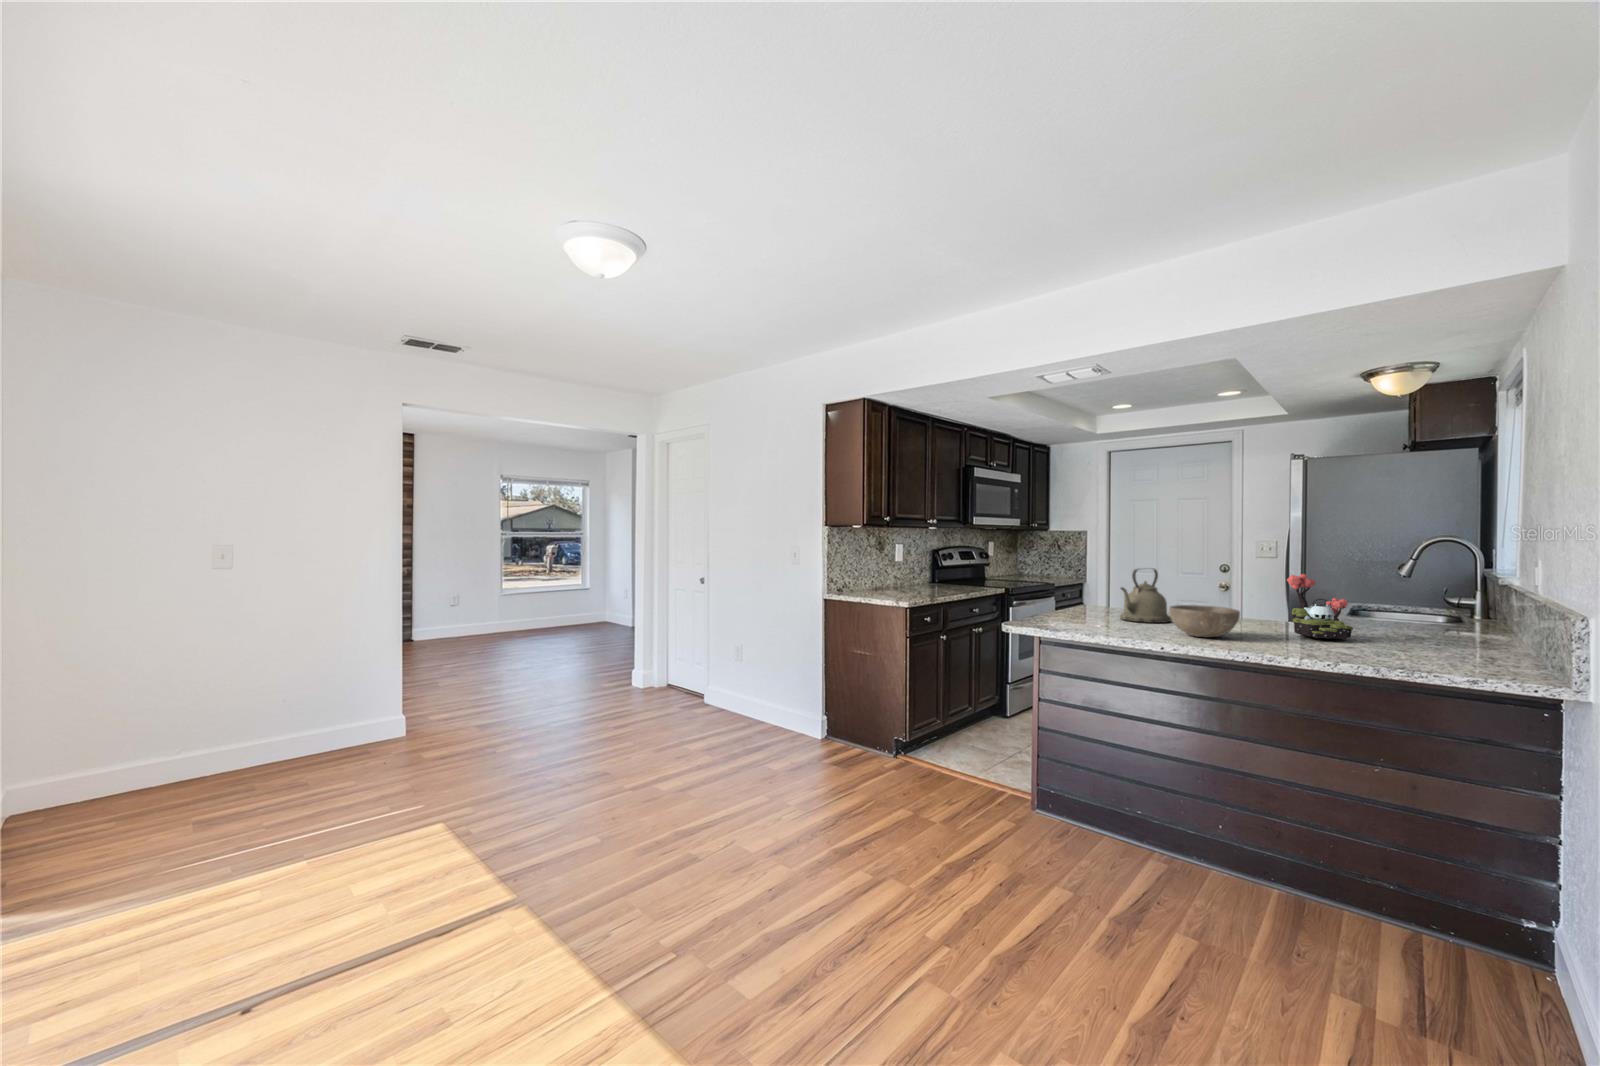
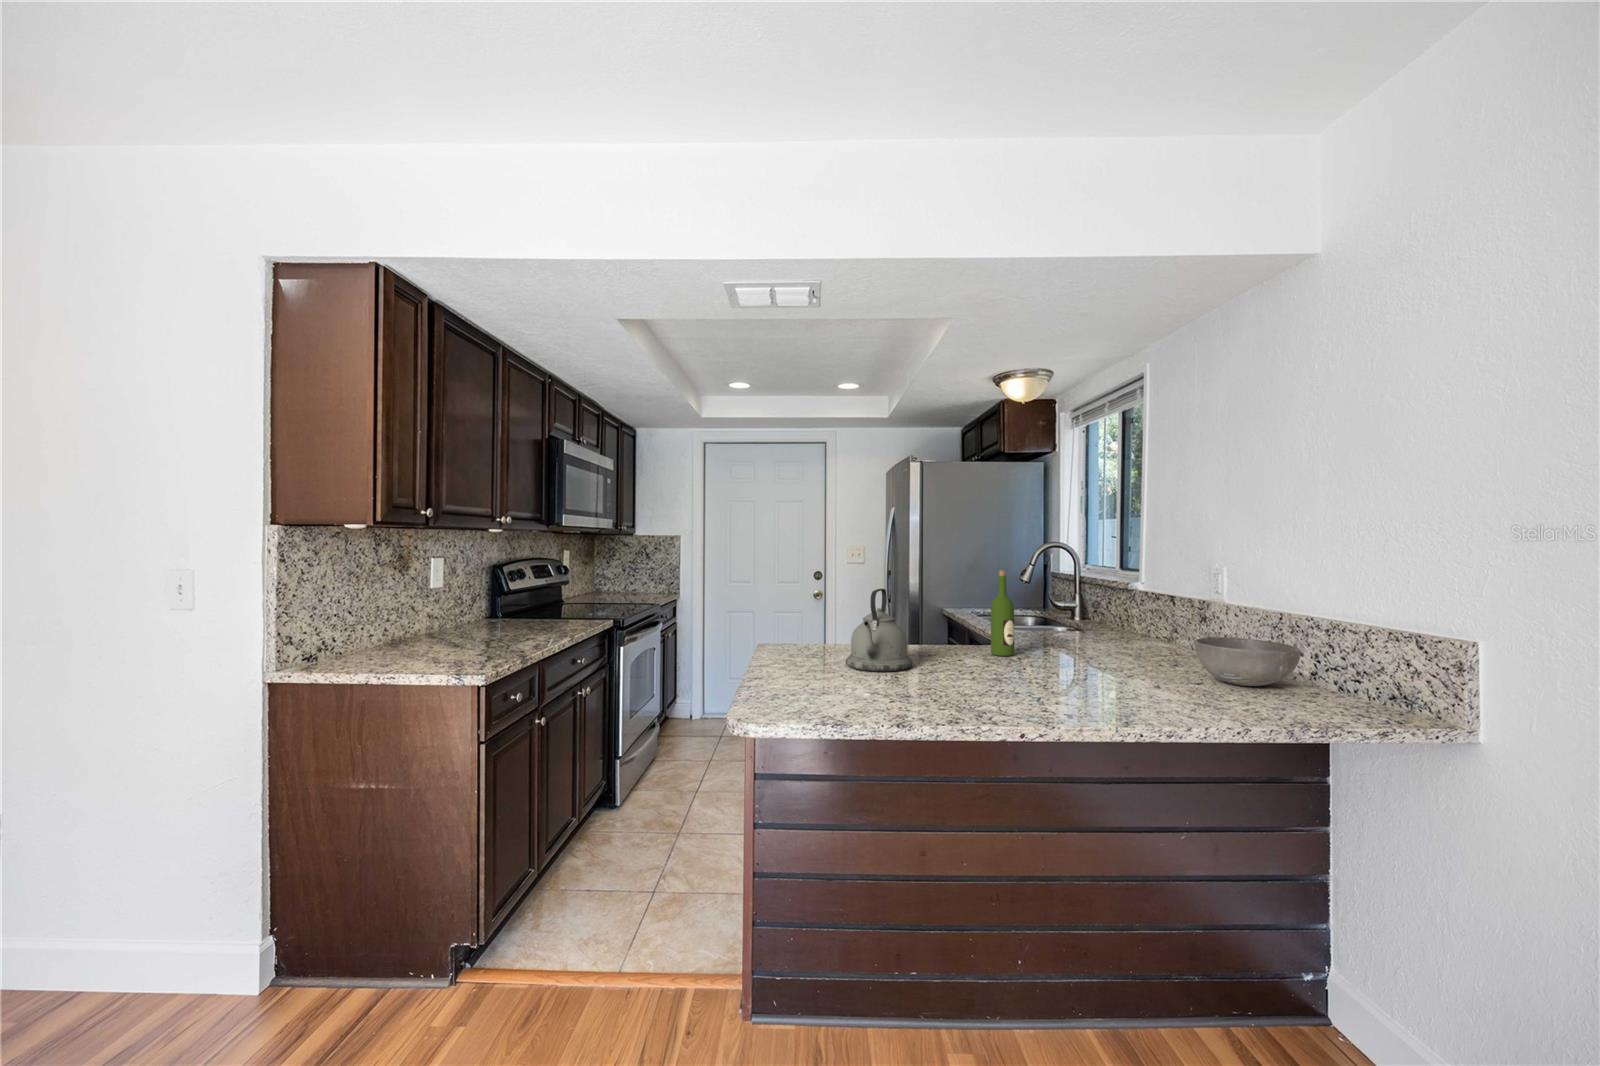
wine bottle: none [1257,559,1279,626] -> present [991,570,1014,656]
plant: present [1287,574,1353,639] -> none [1059,590,1138,676]
bowl: present [1169,605,1240,637] -> present [1194,637,1301,686]

